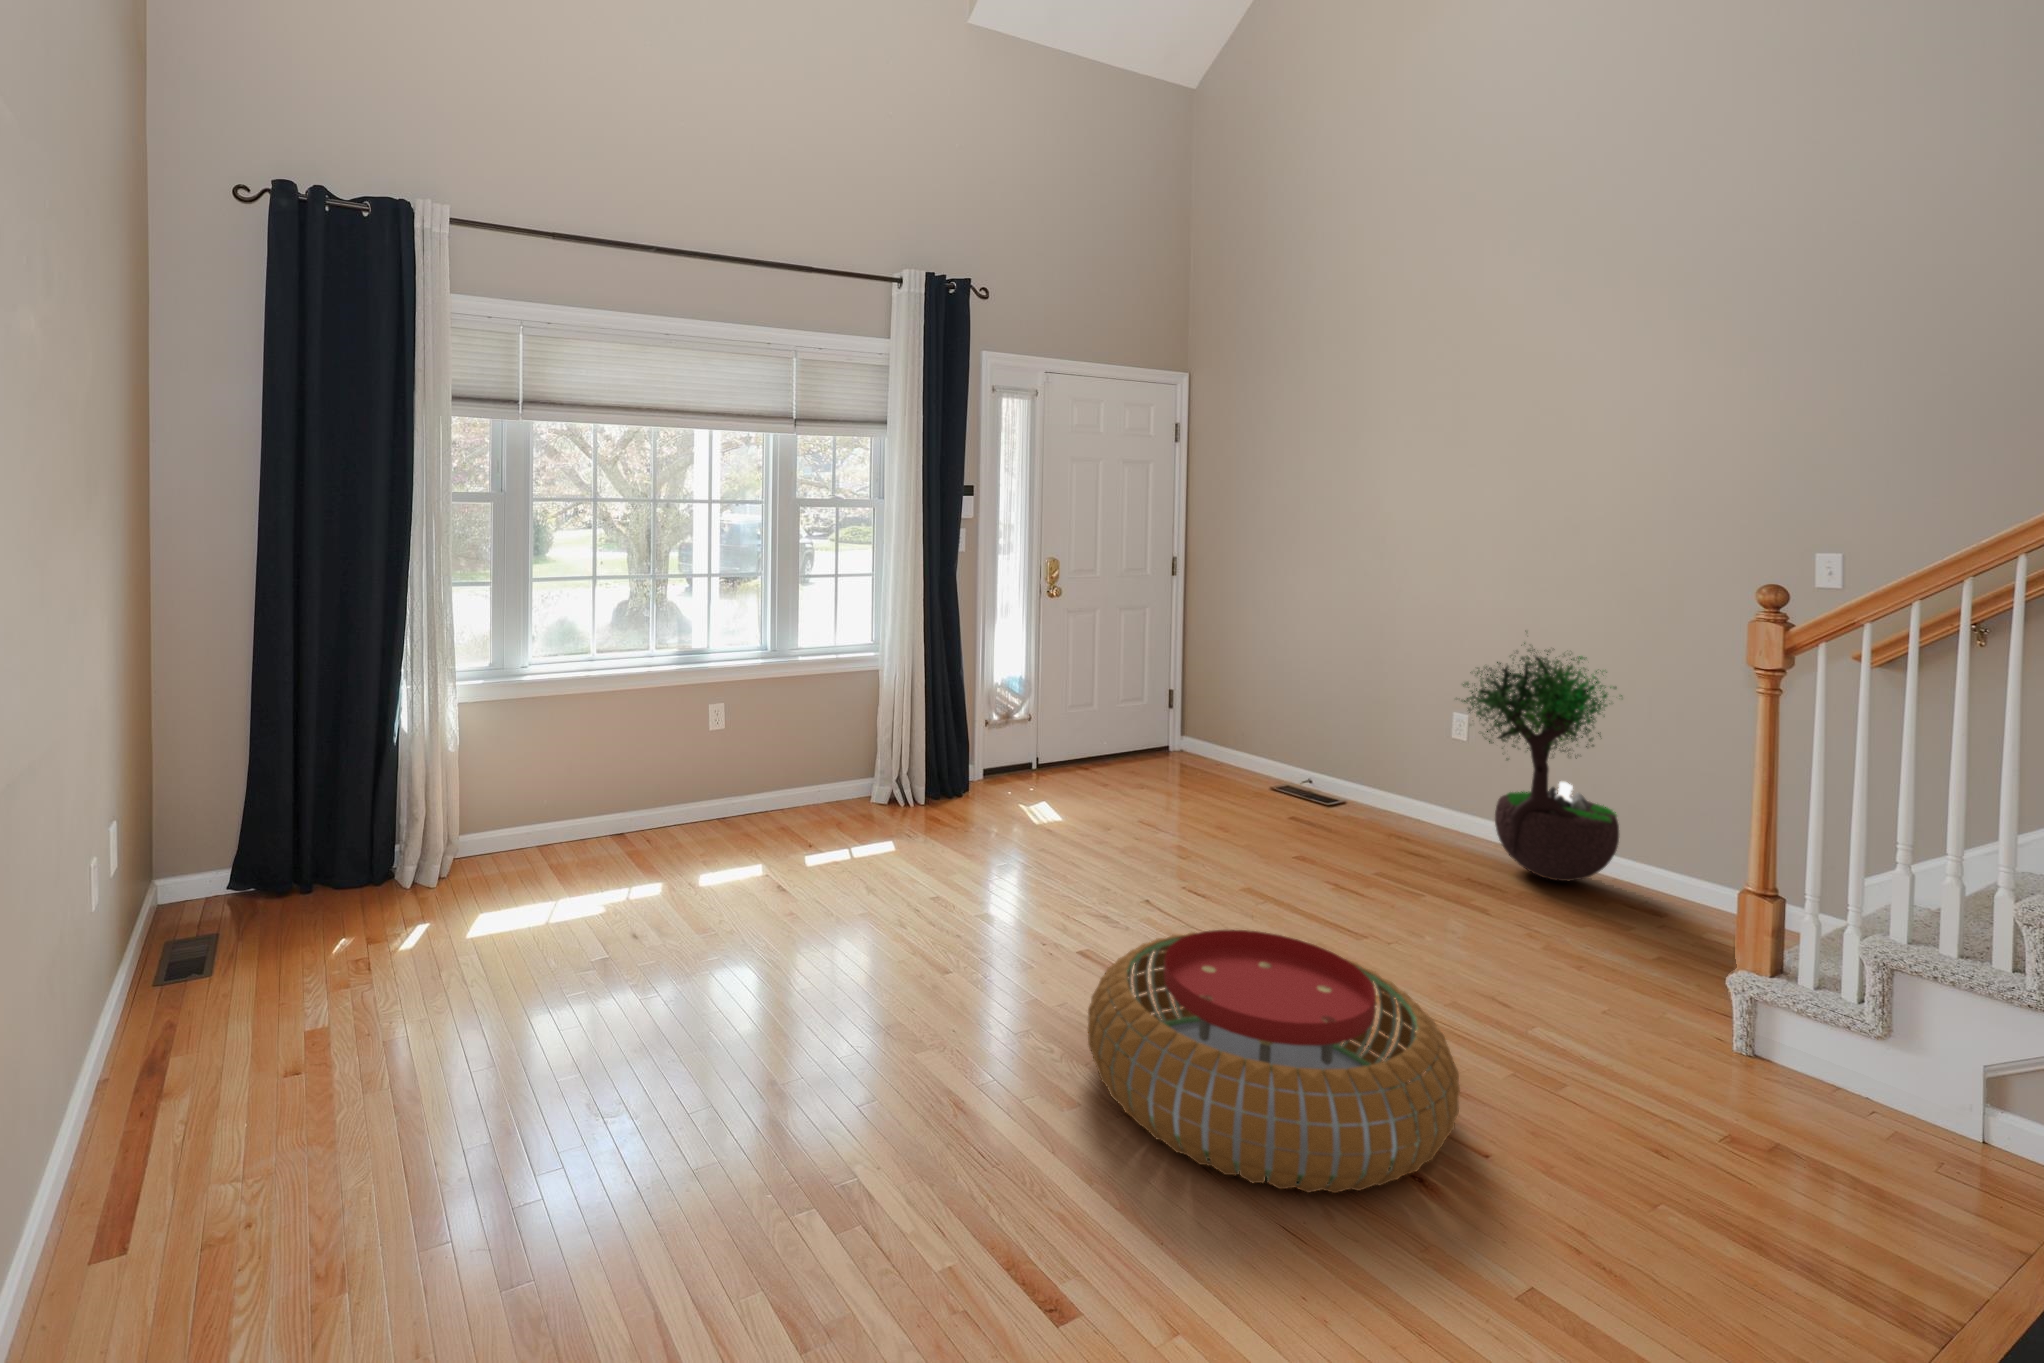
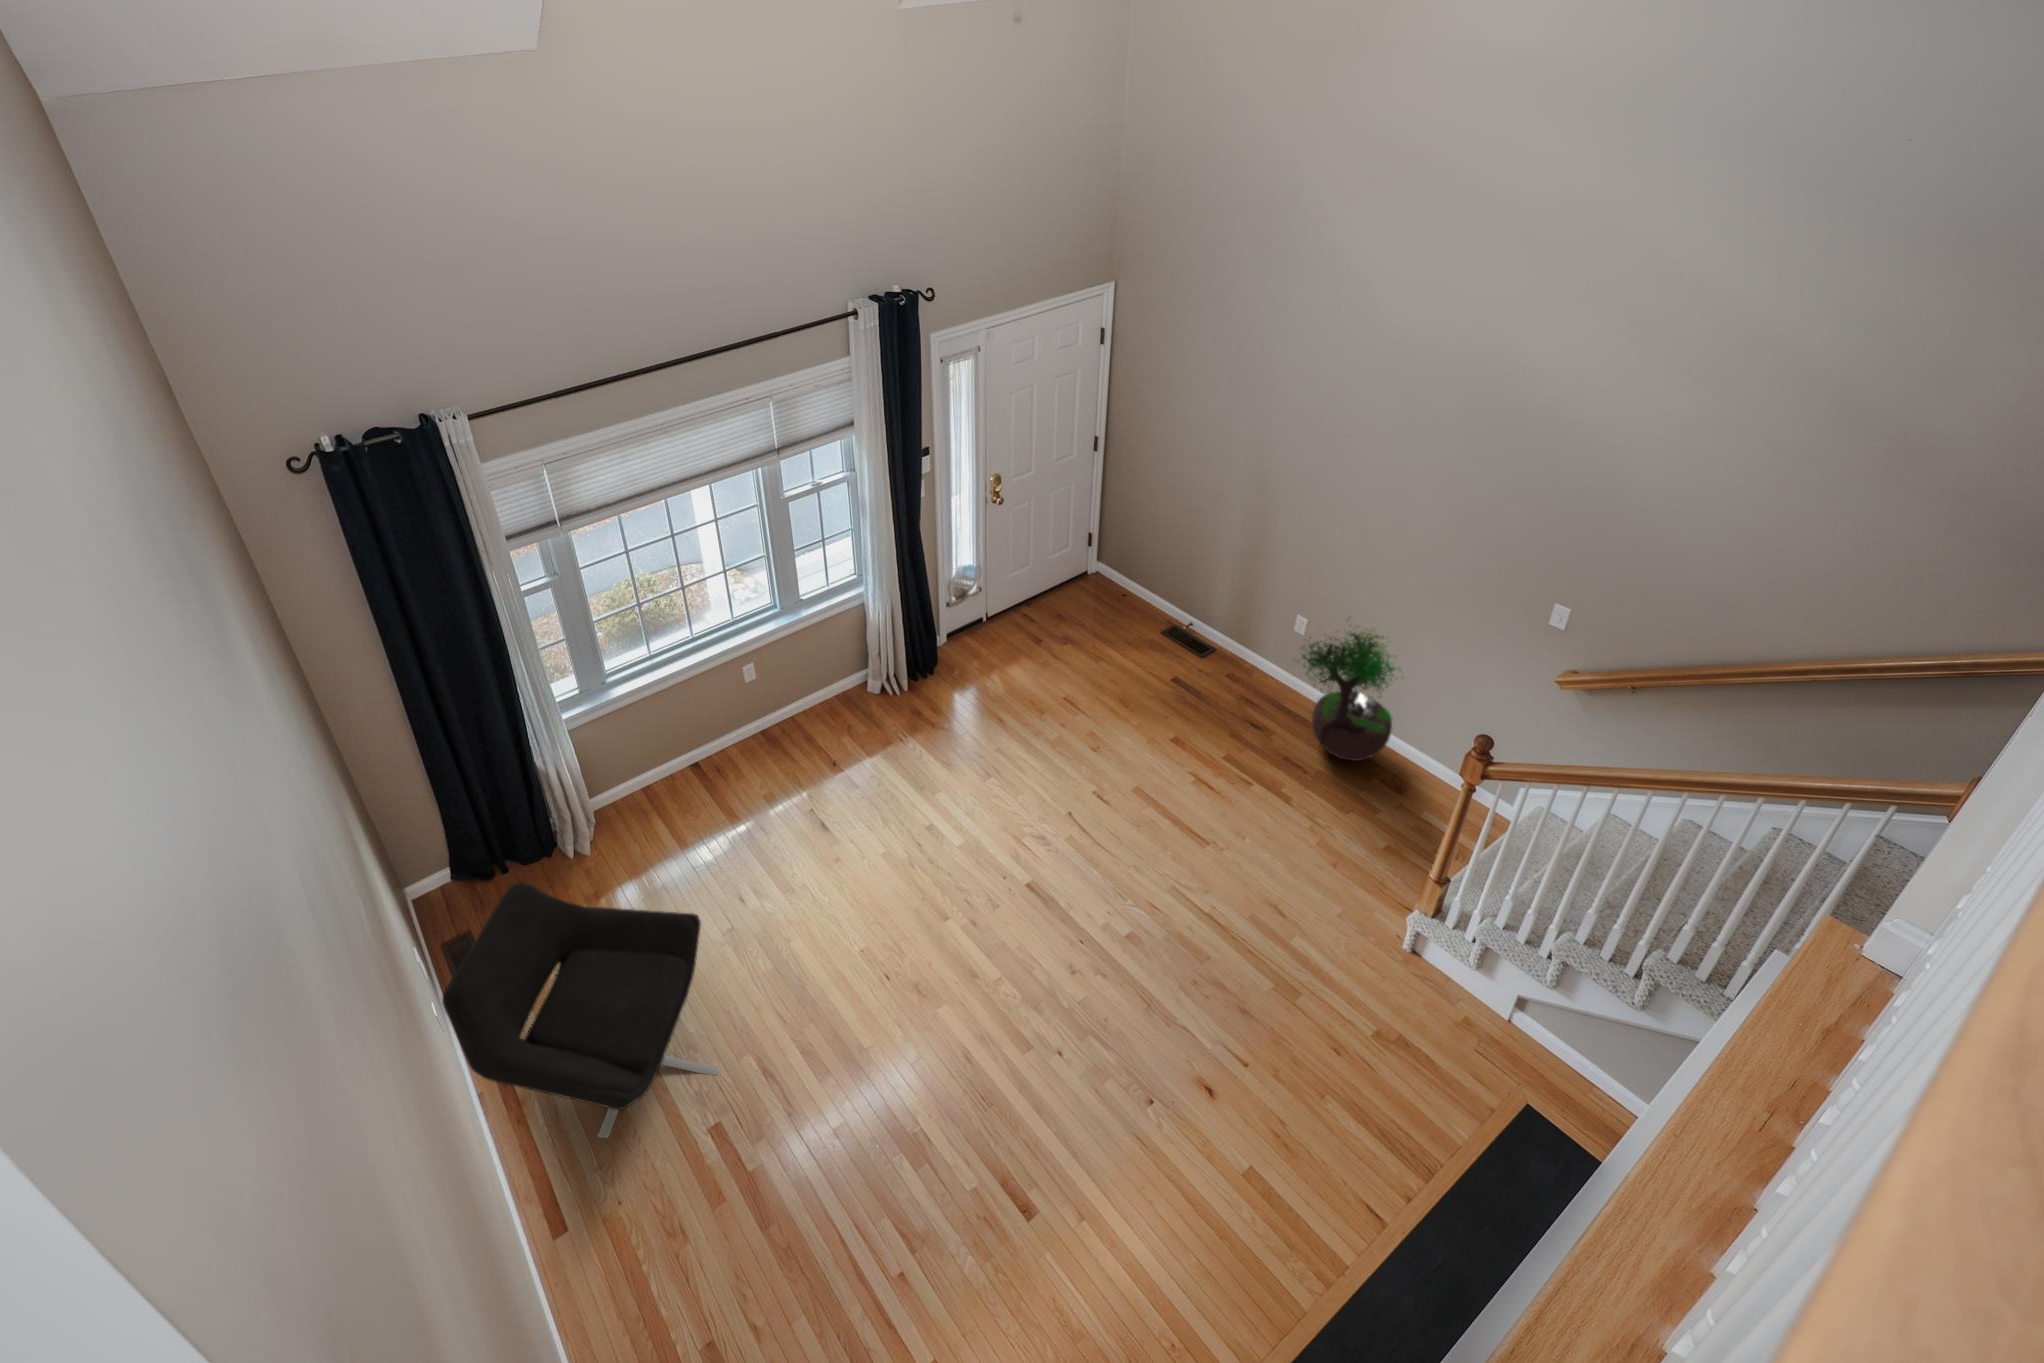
lounge chair: none [94,729,558,1143] -> present [442,883,719,1138]
pouf: present [1087,930,1460,1193] -> none [1037,916,1238,1111]

